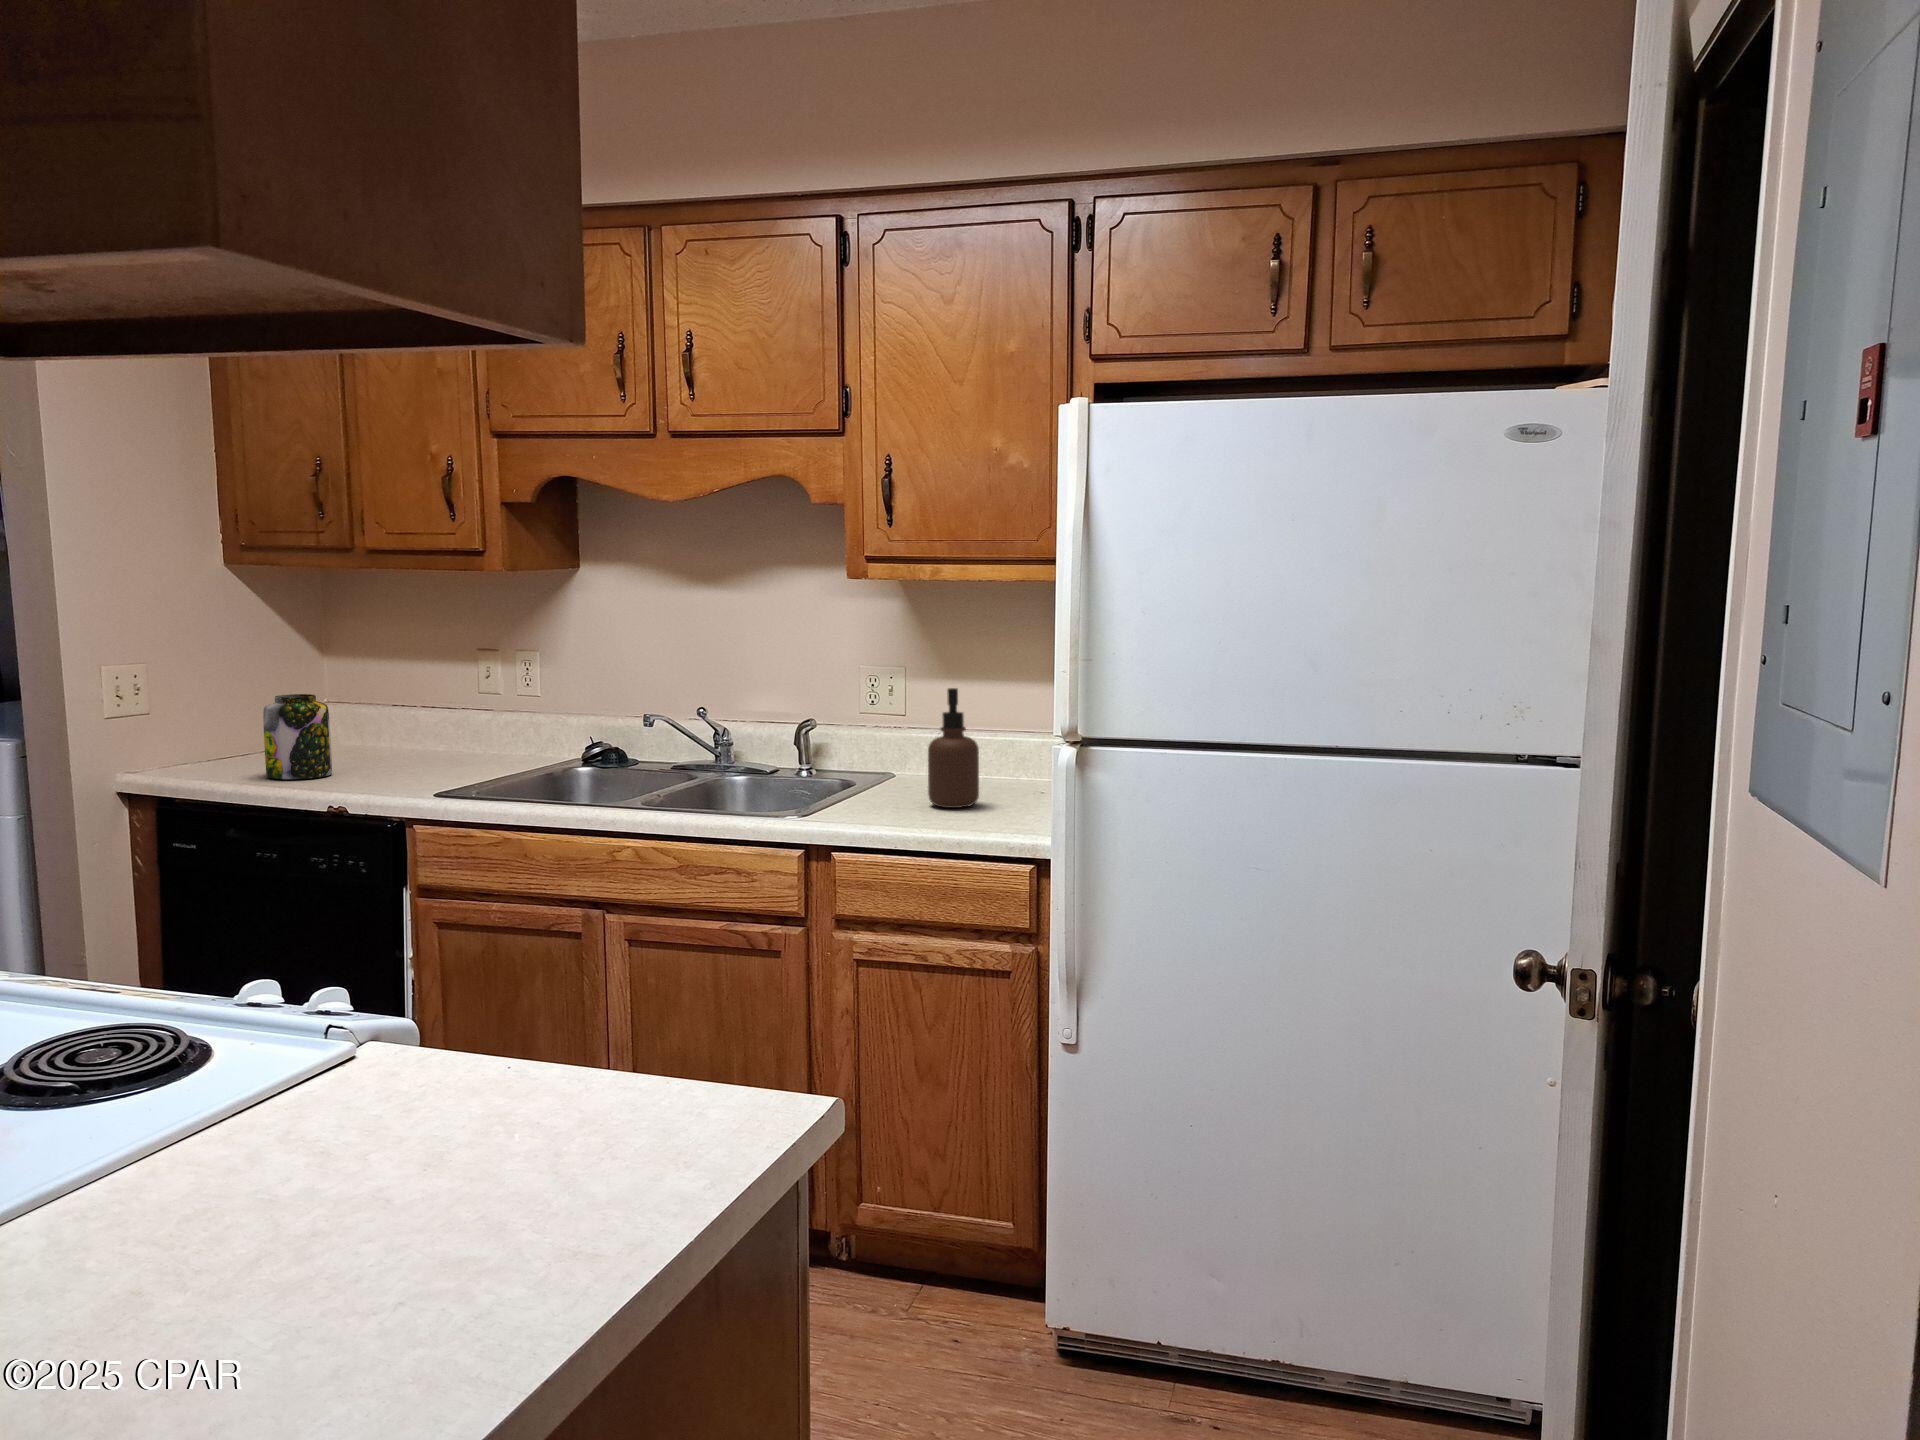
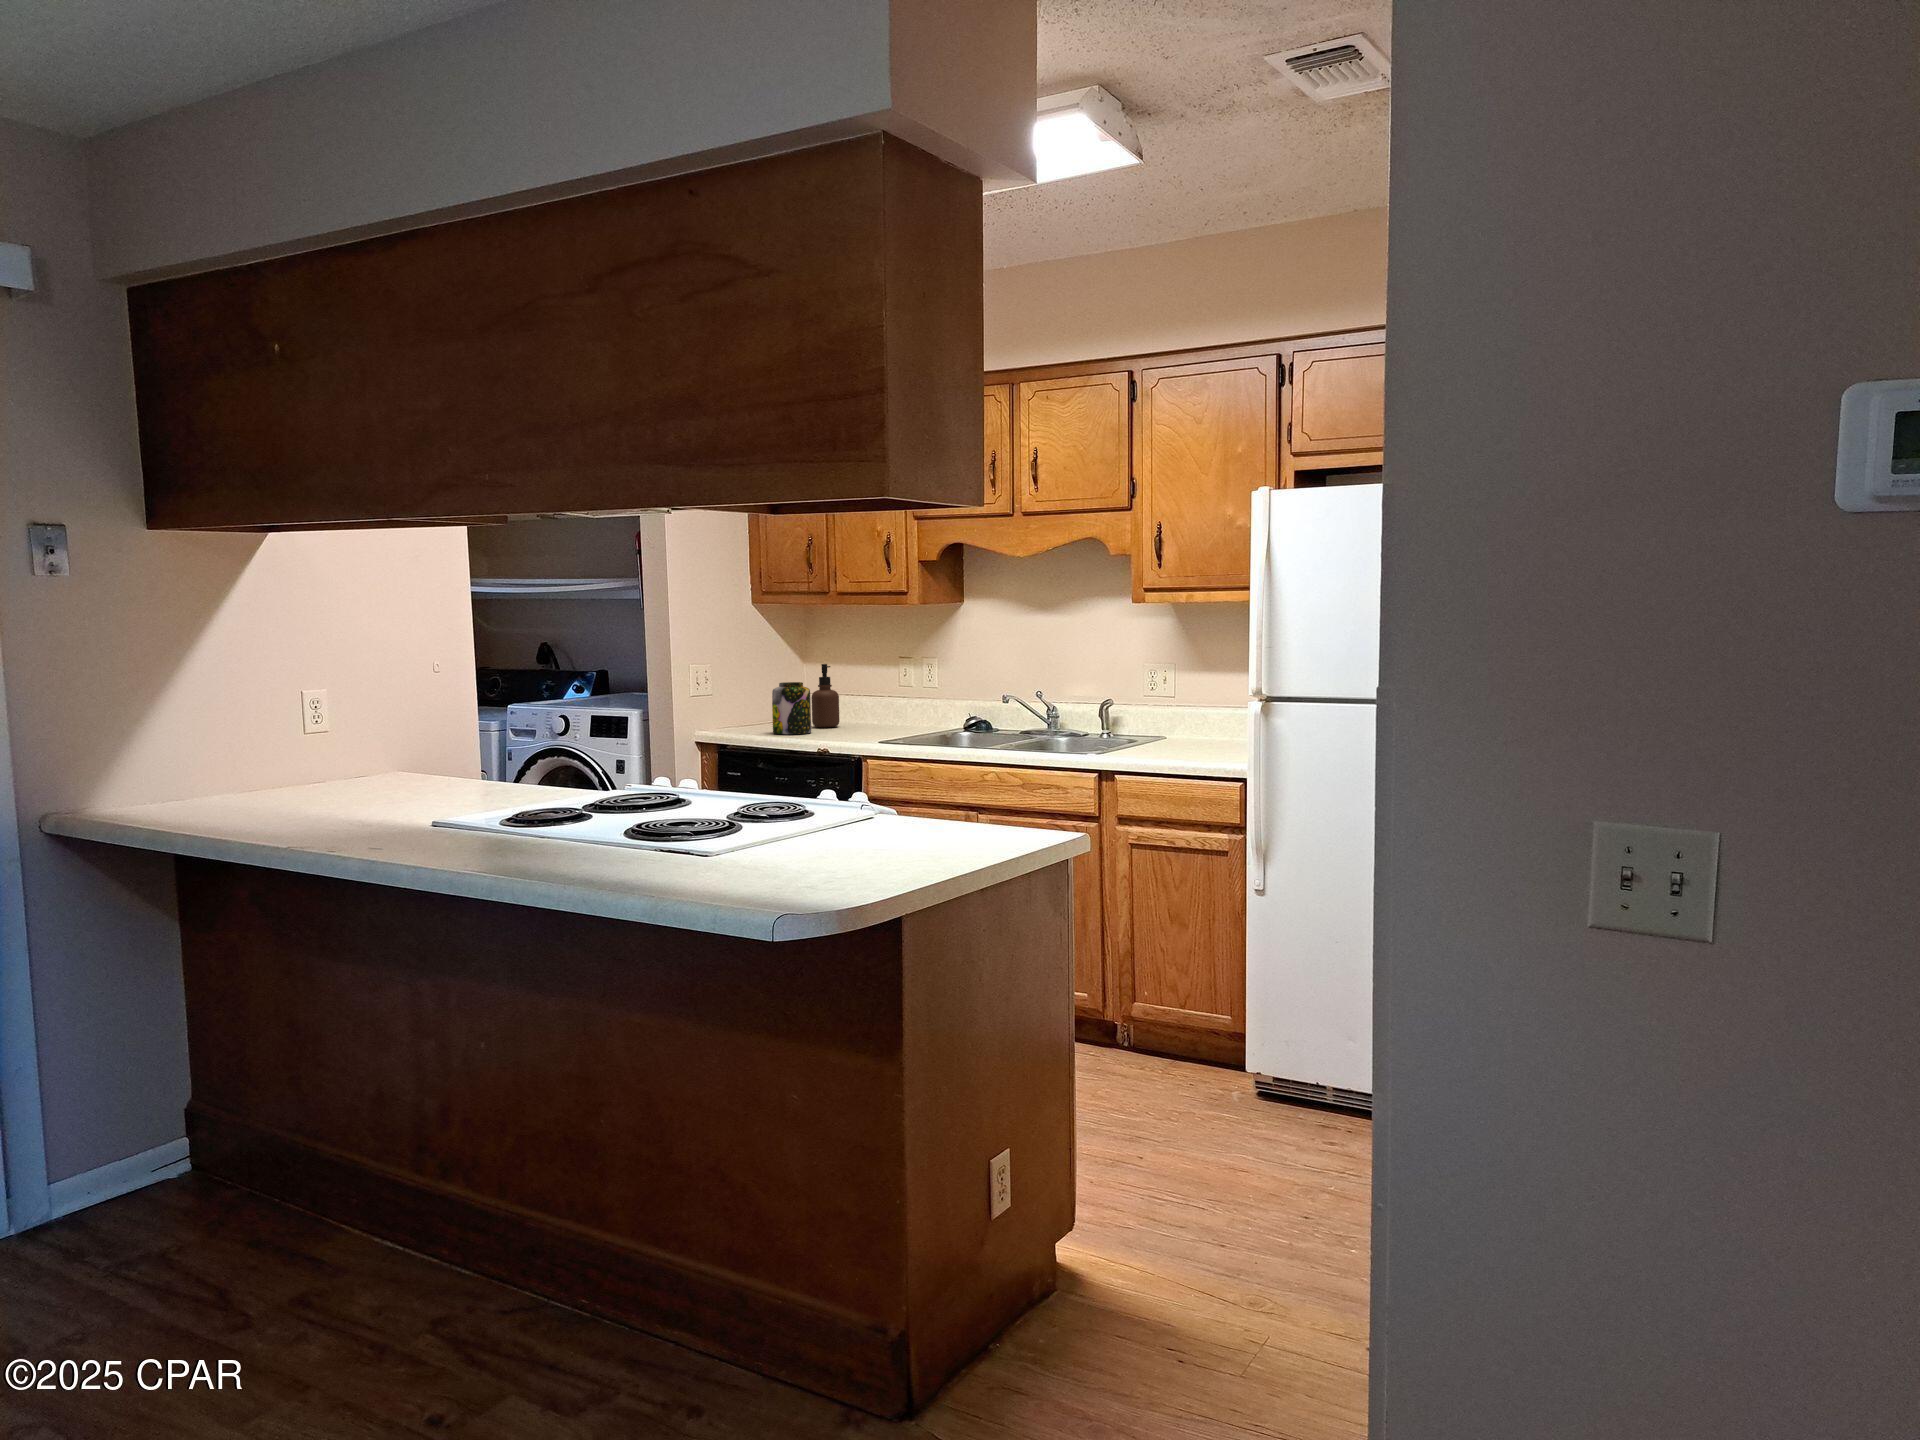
soap dispenser: present [928,688,979,808] -> present [811,664,839,728]

